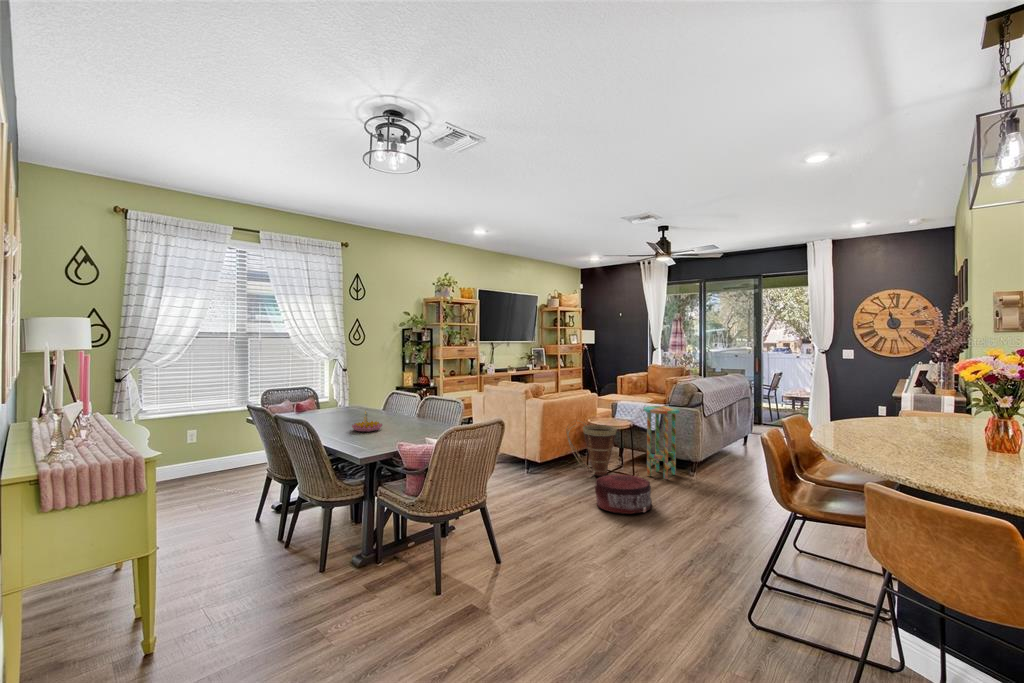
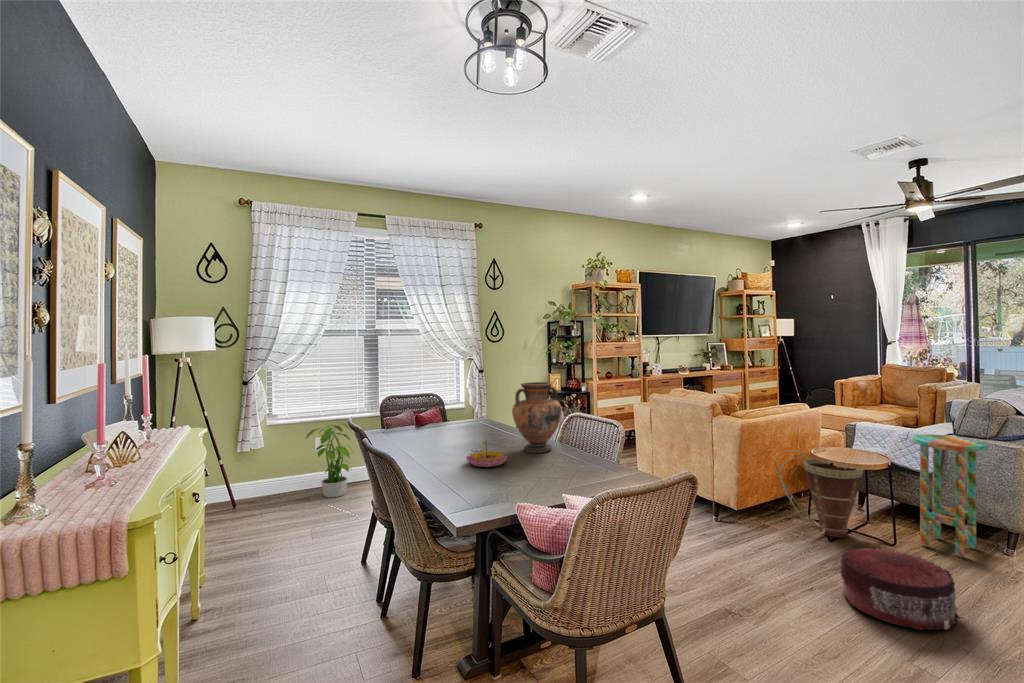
vase: none [384,373,421,423] -> present [512,382,562,453]
potted plant: none [177,416,227,483] -> present [305,423,353,498]

